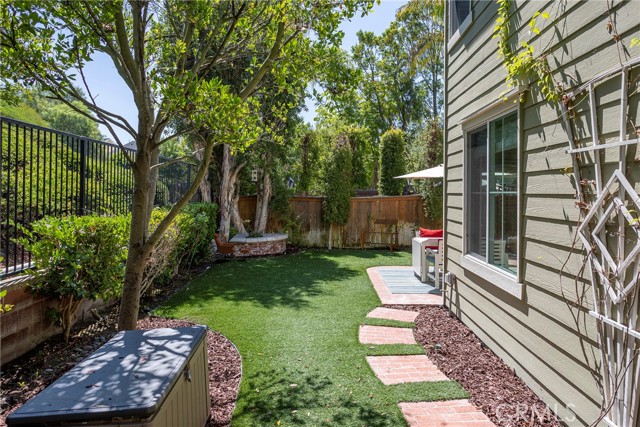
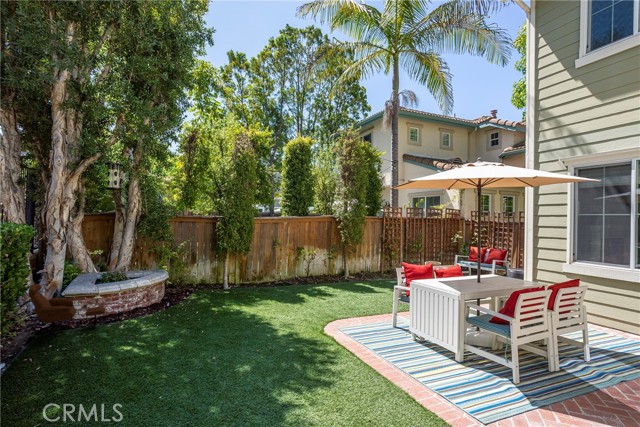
bench: present [362,219,399,252] -> none [266,244,311,287]

